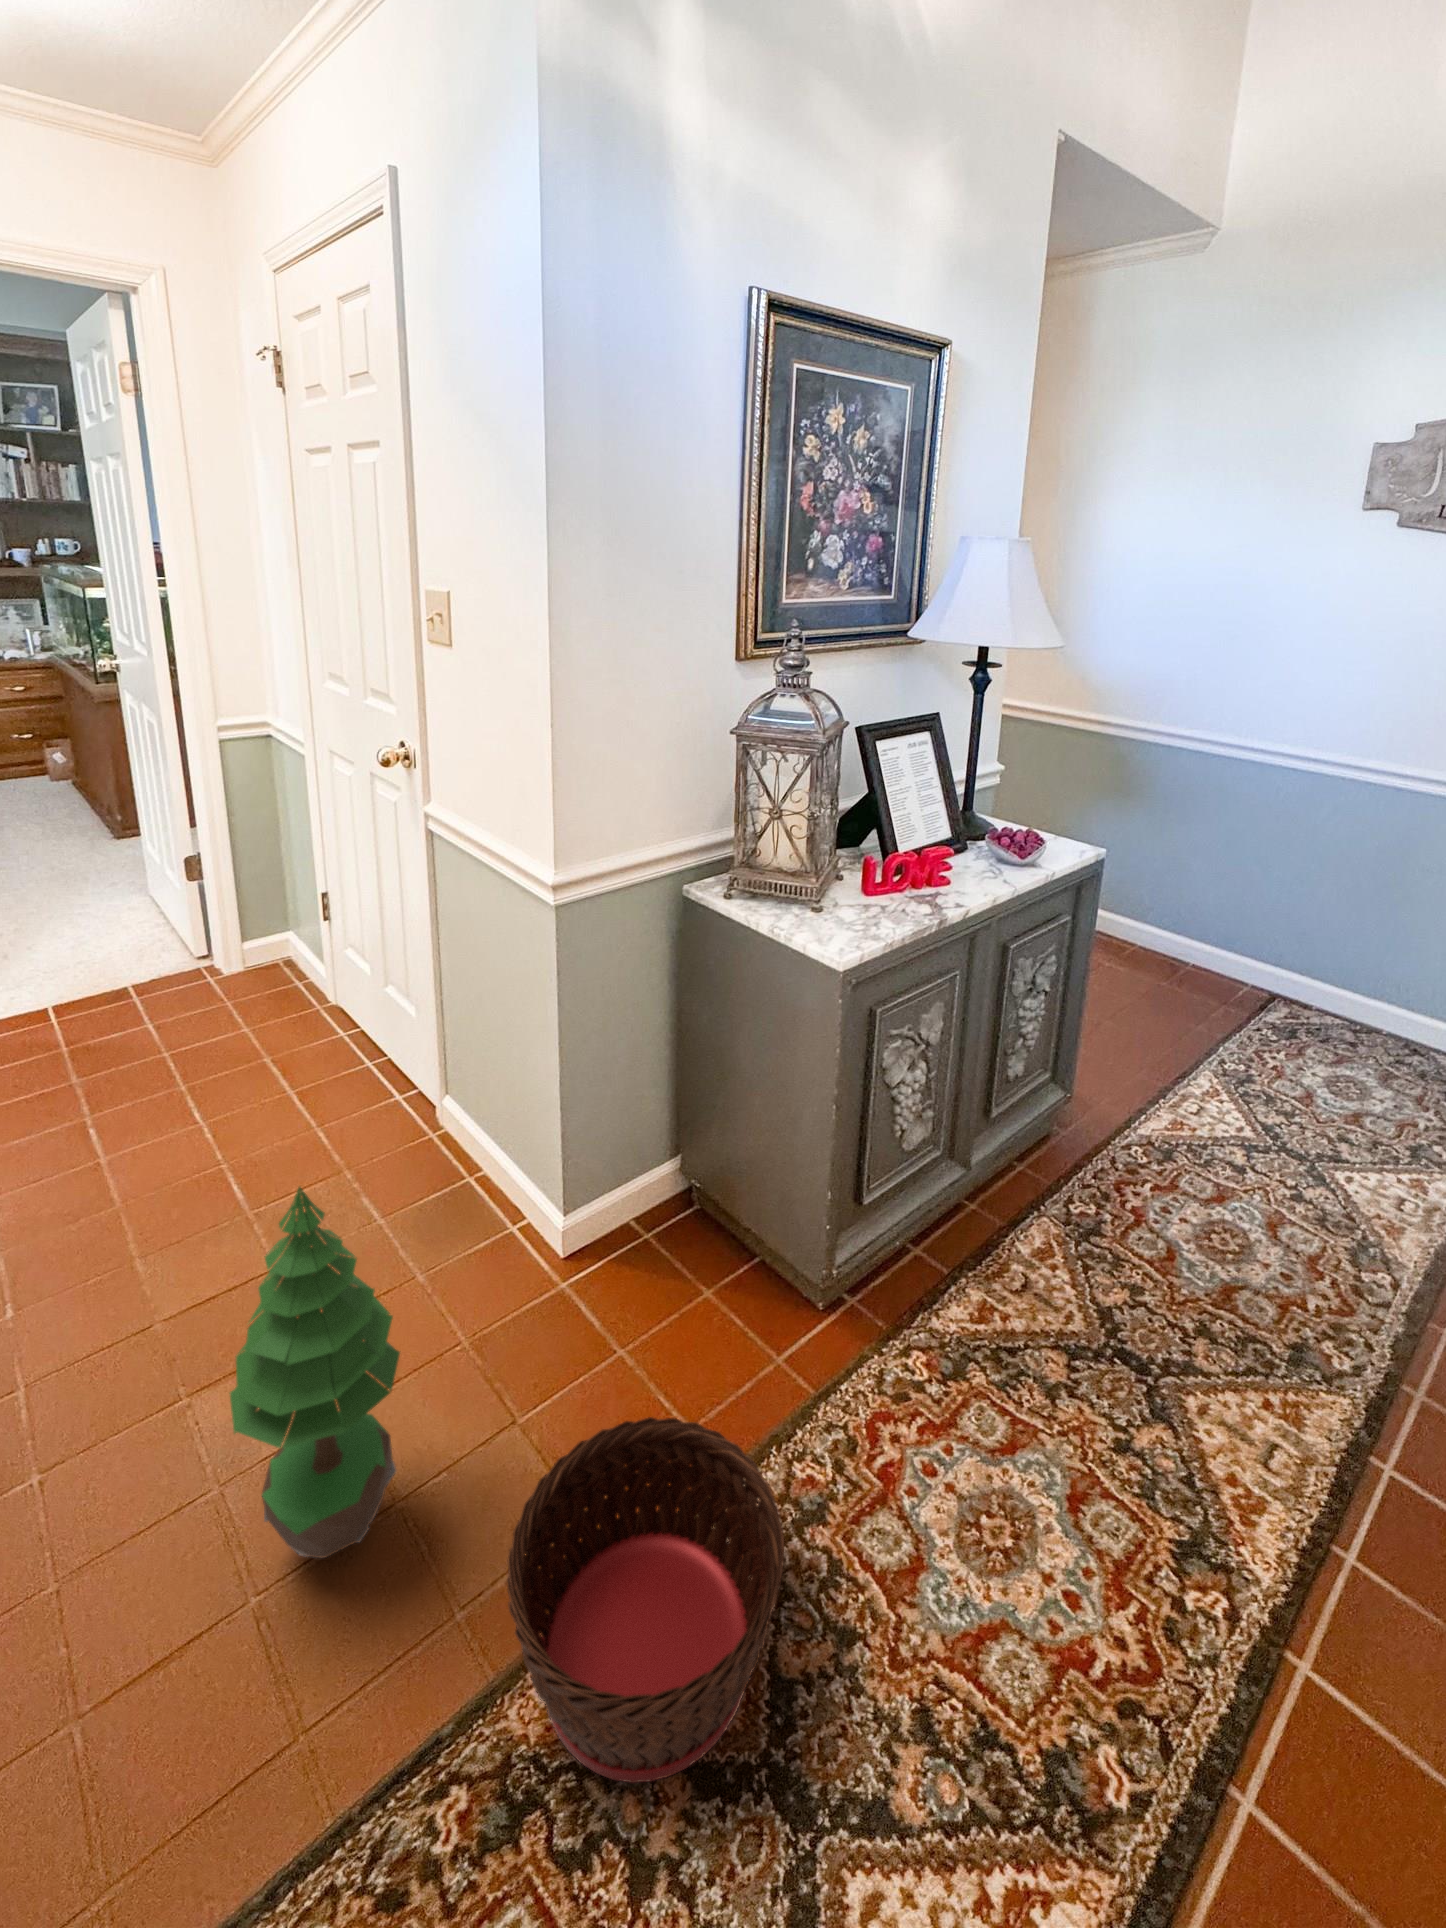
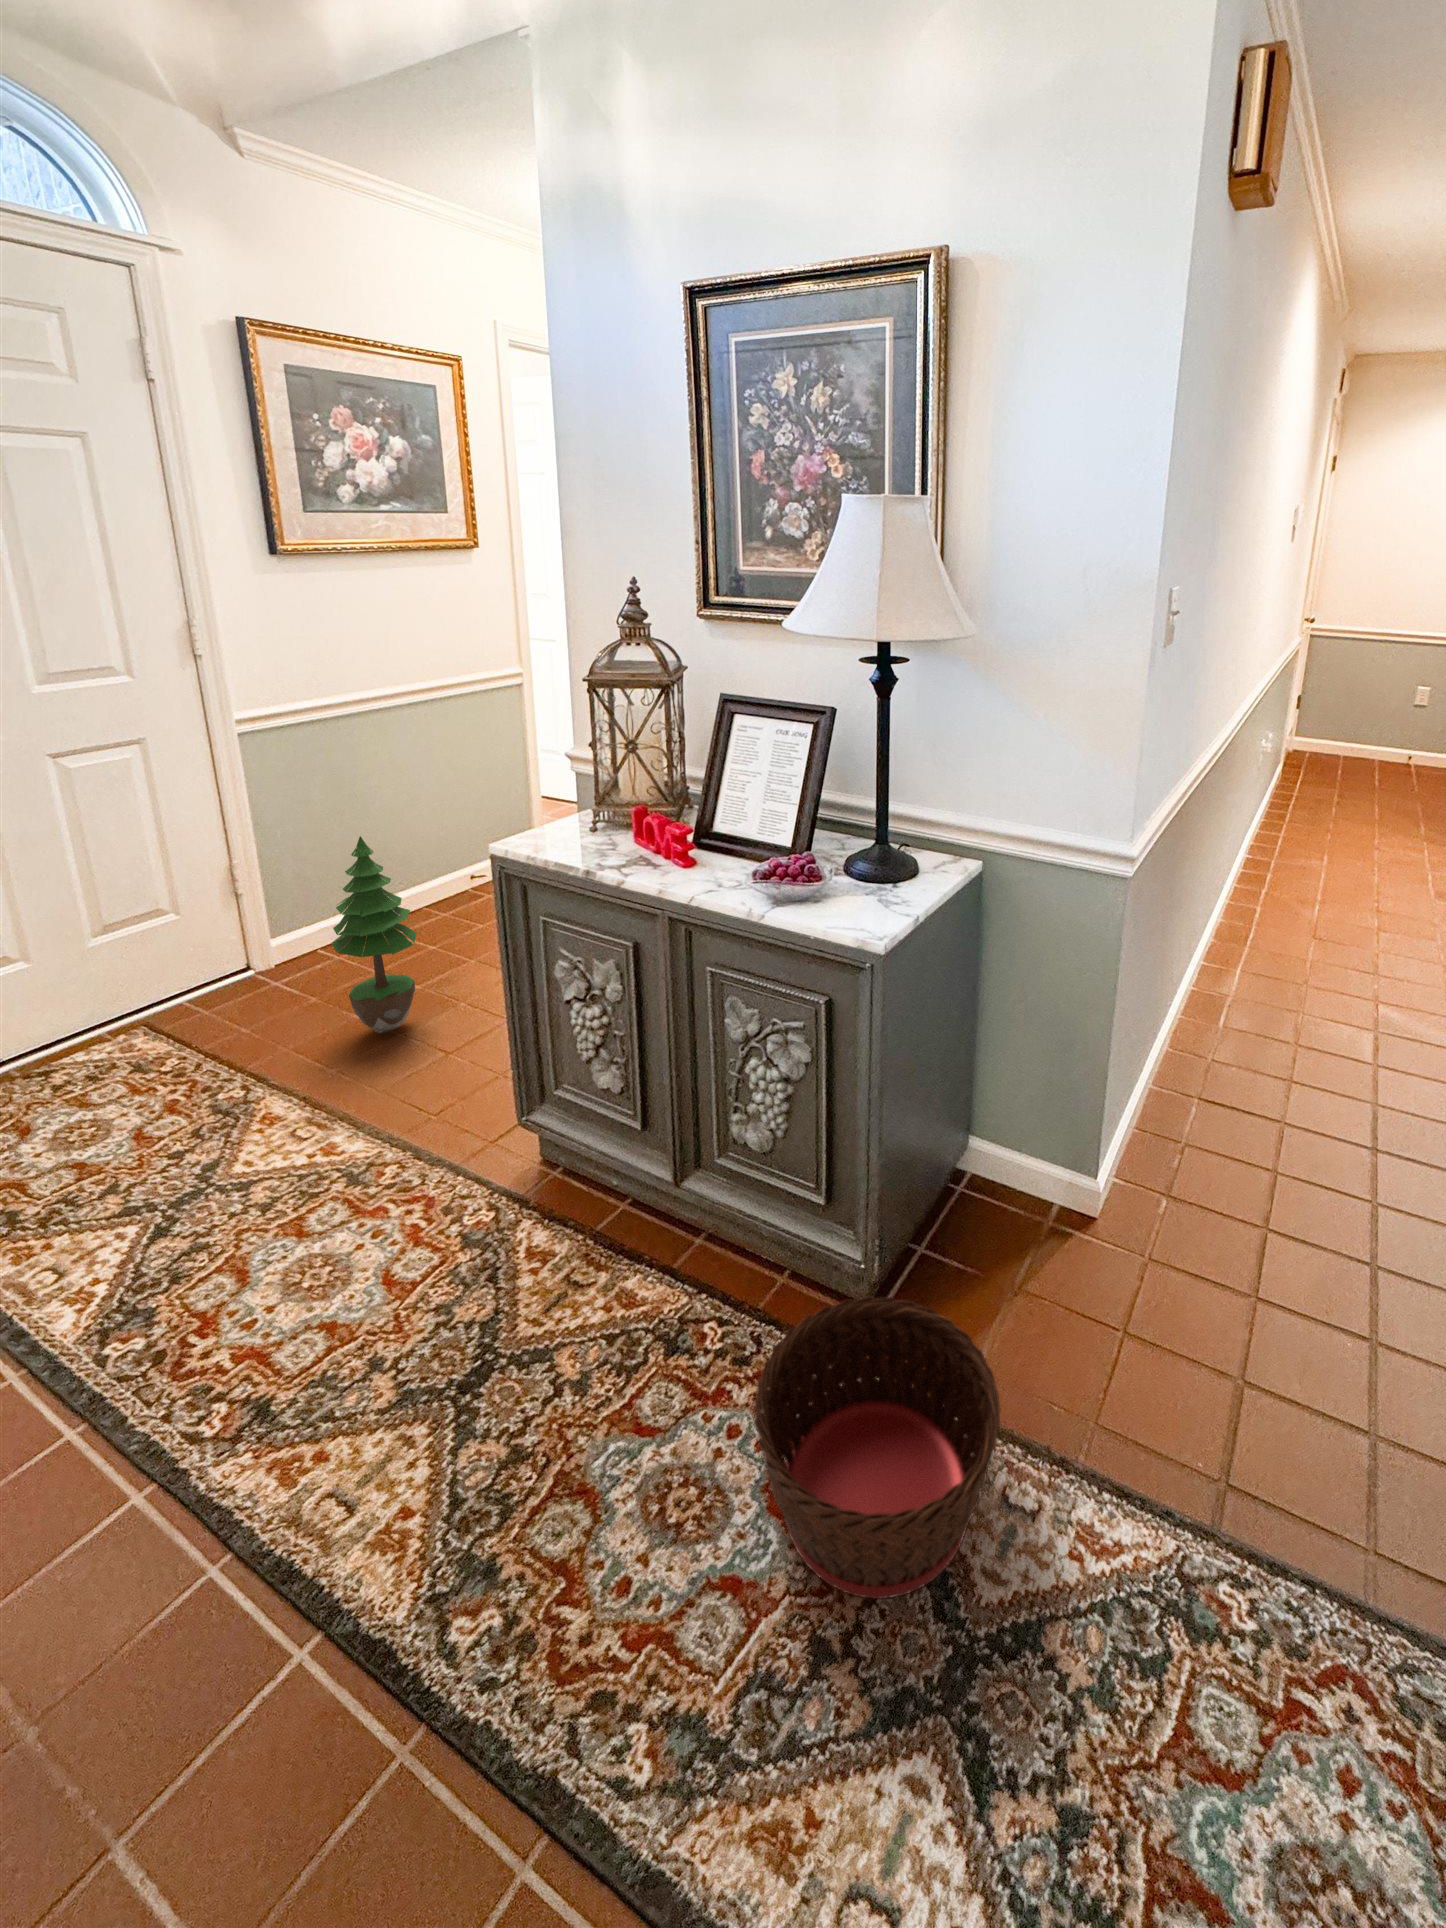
basket: present [506,1417,784,1783] -> present [754,1296,1000,1599]

